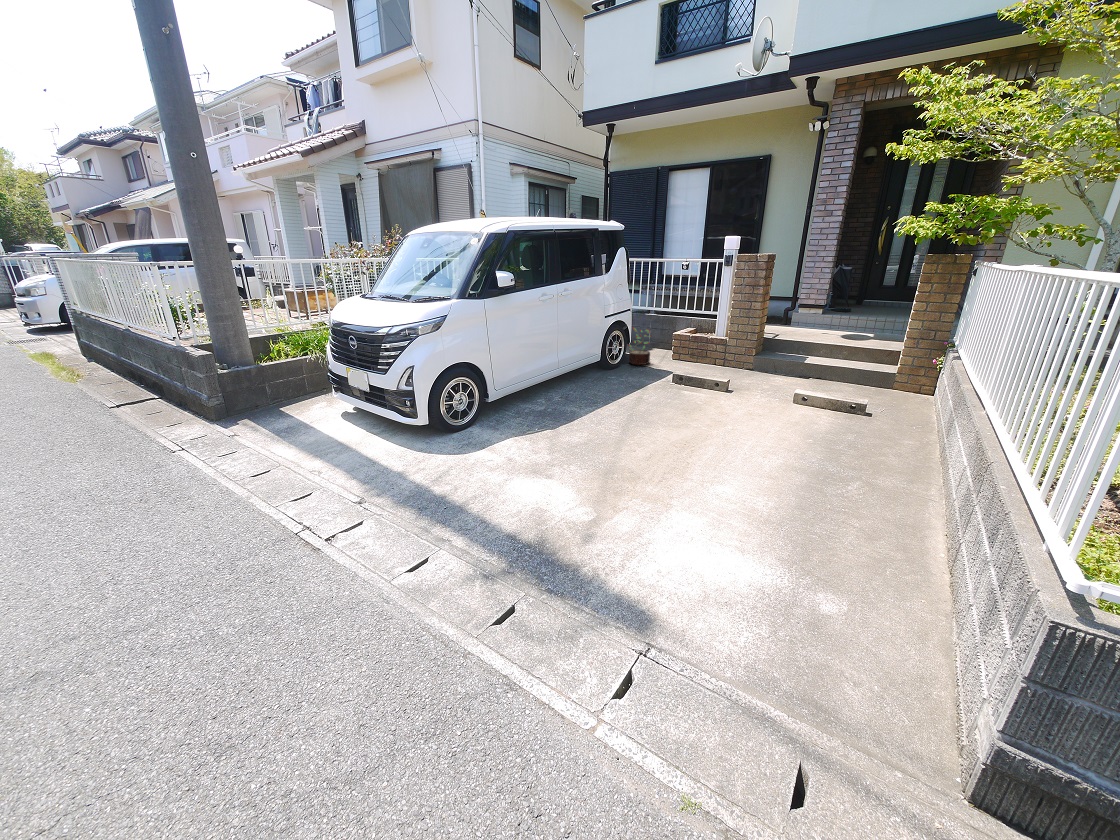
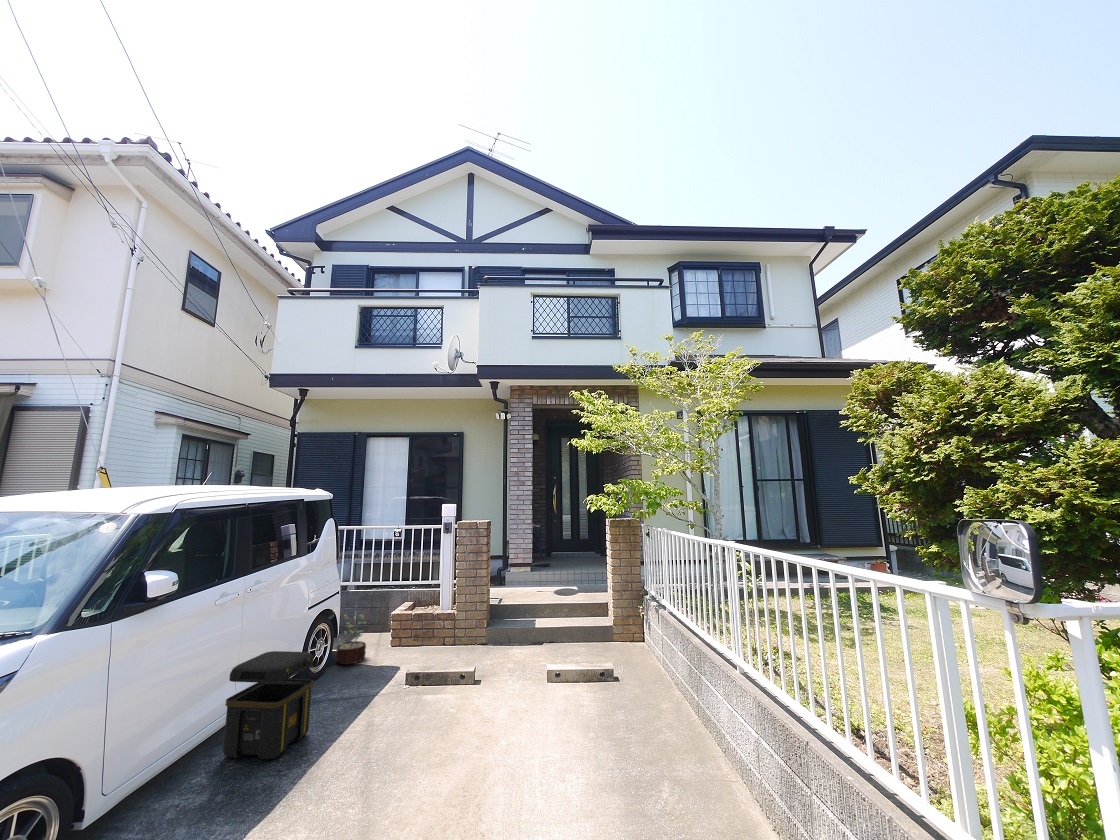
toolbox: none [552,341,603,403] -> present [223,651,313,759]

